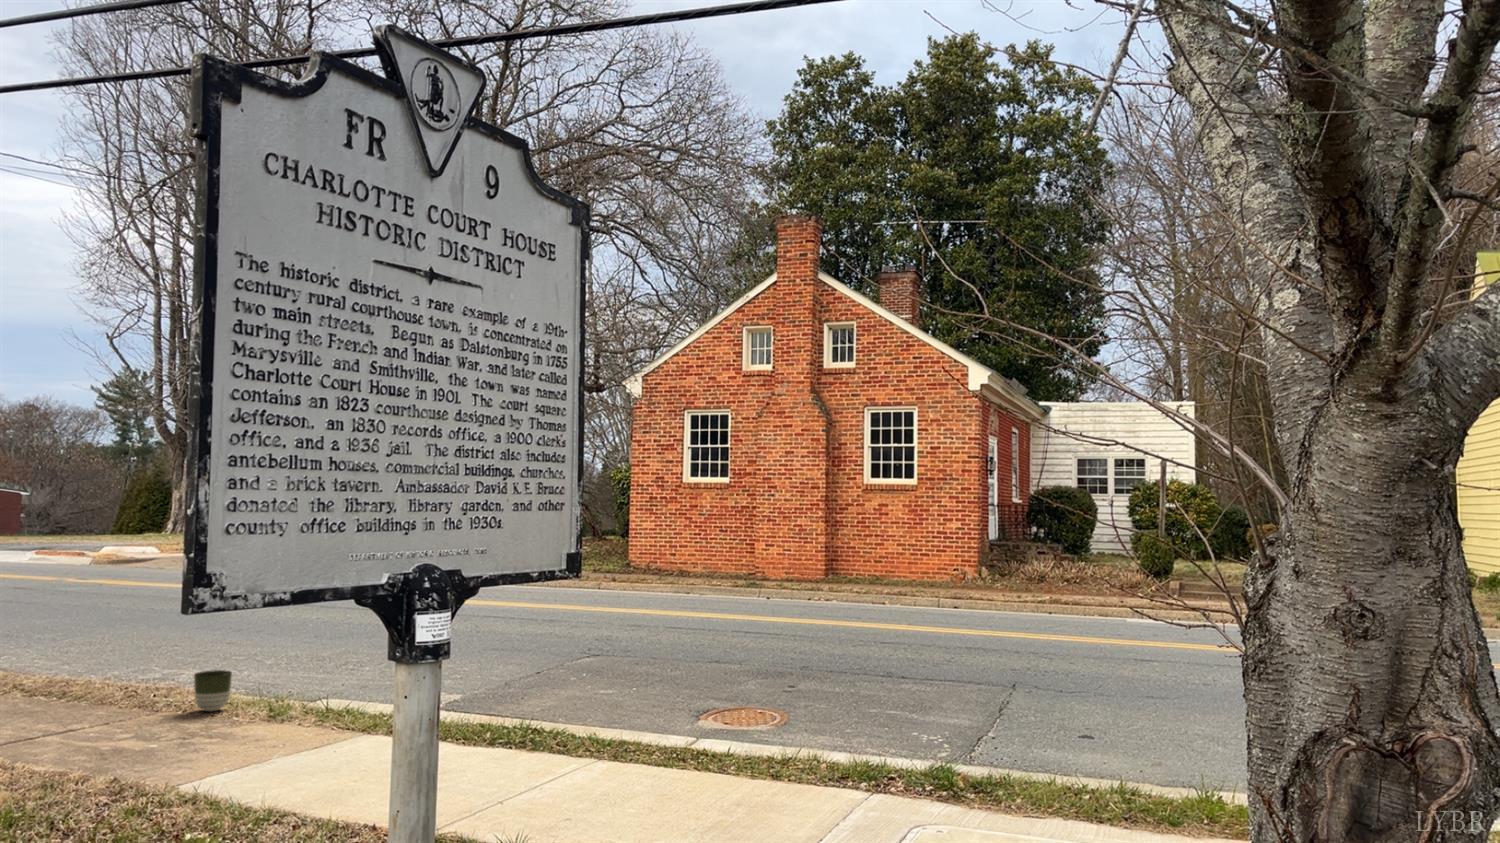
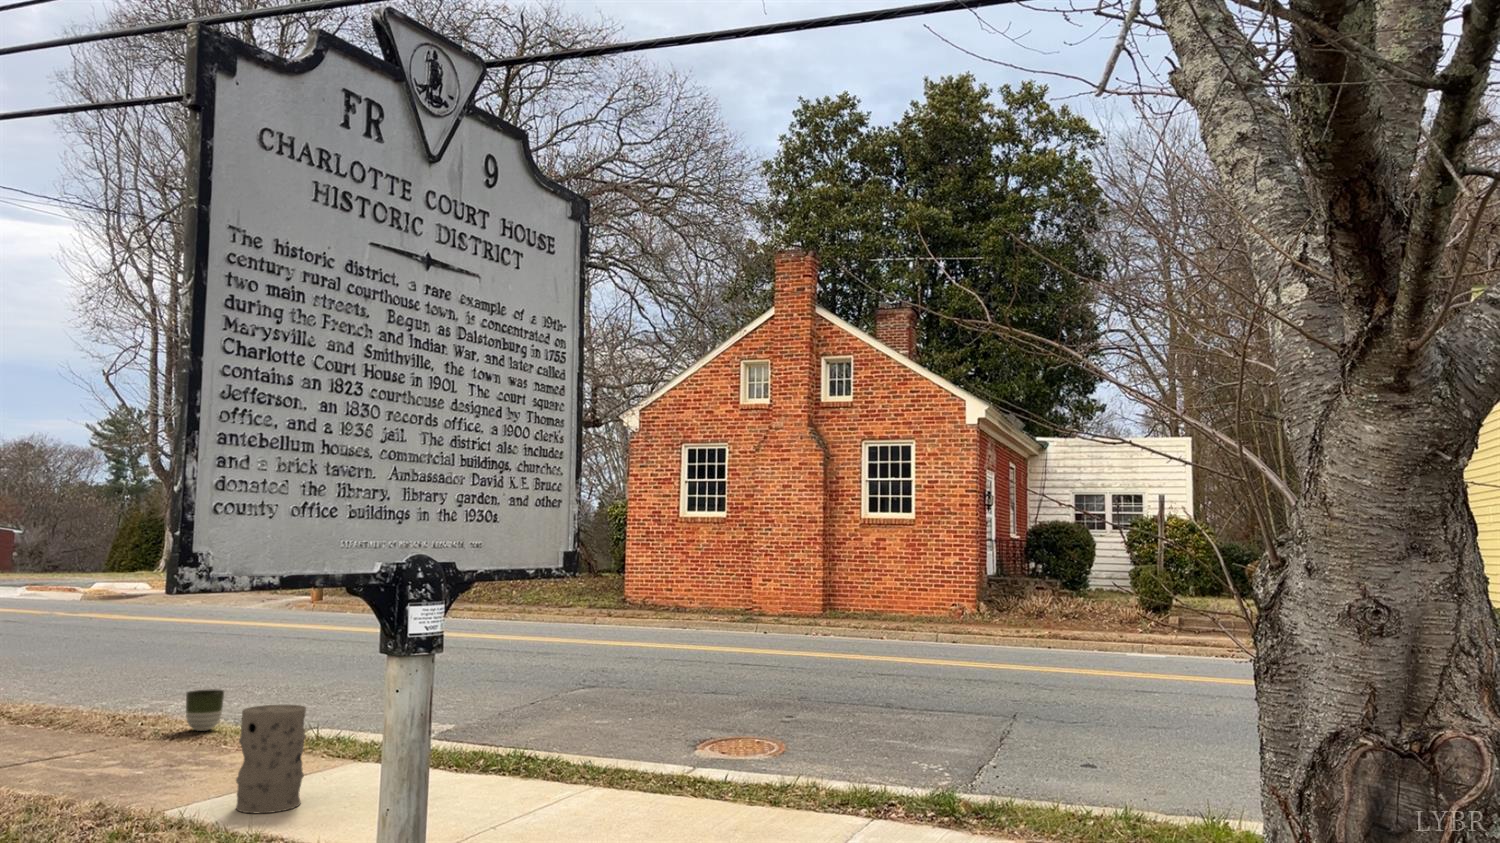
trash can: none [249,691,315,797] -> present [236,705,306,813]

